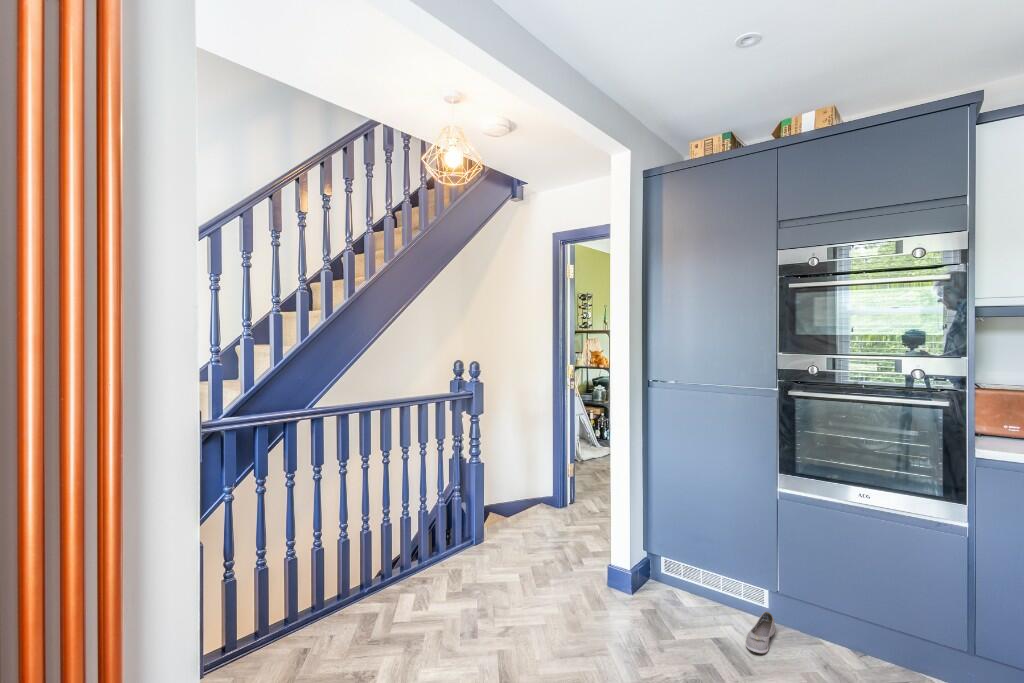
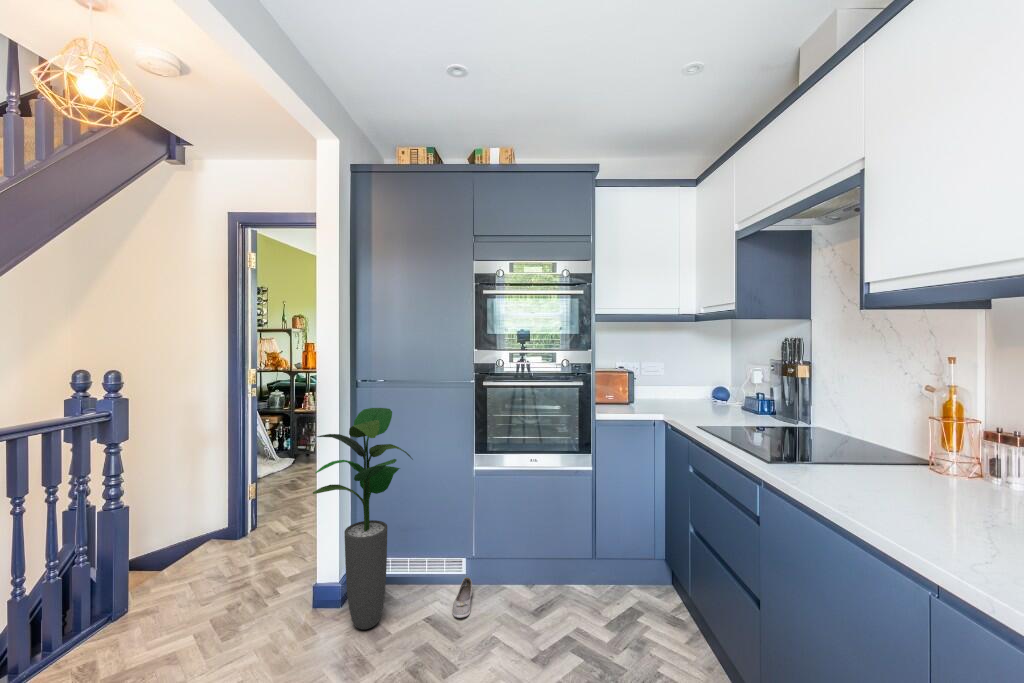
potted plant: none [604,409,702,623] -> present [313,408,413,629]

